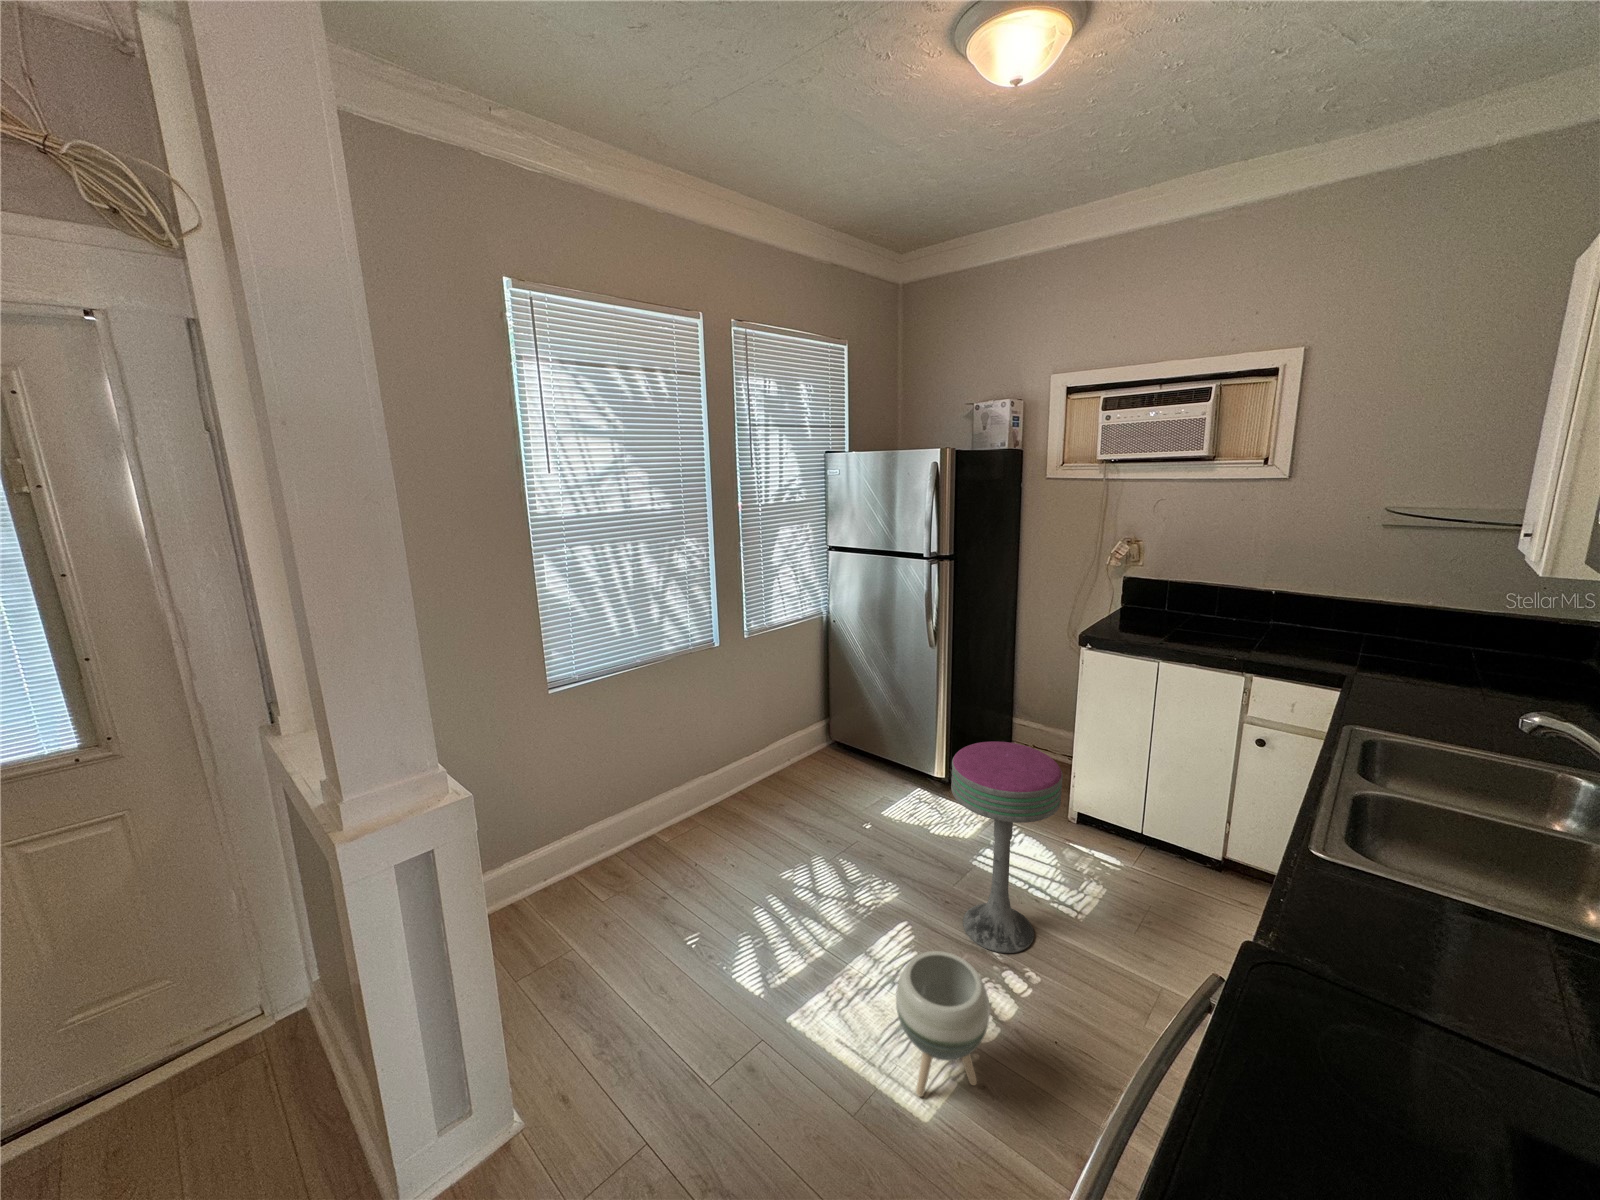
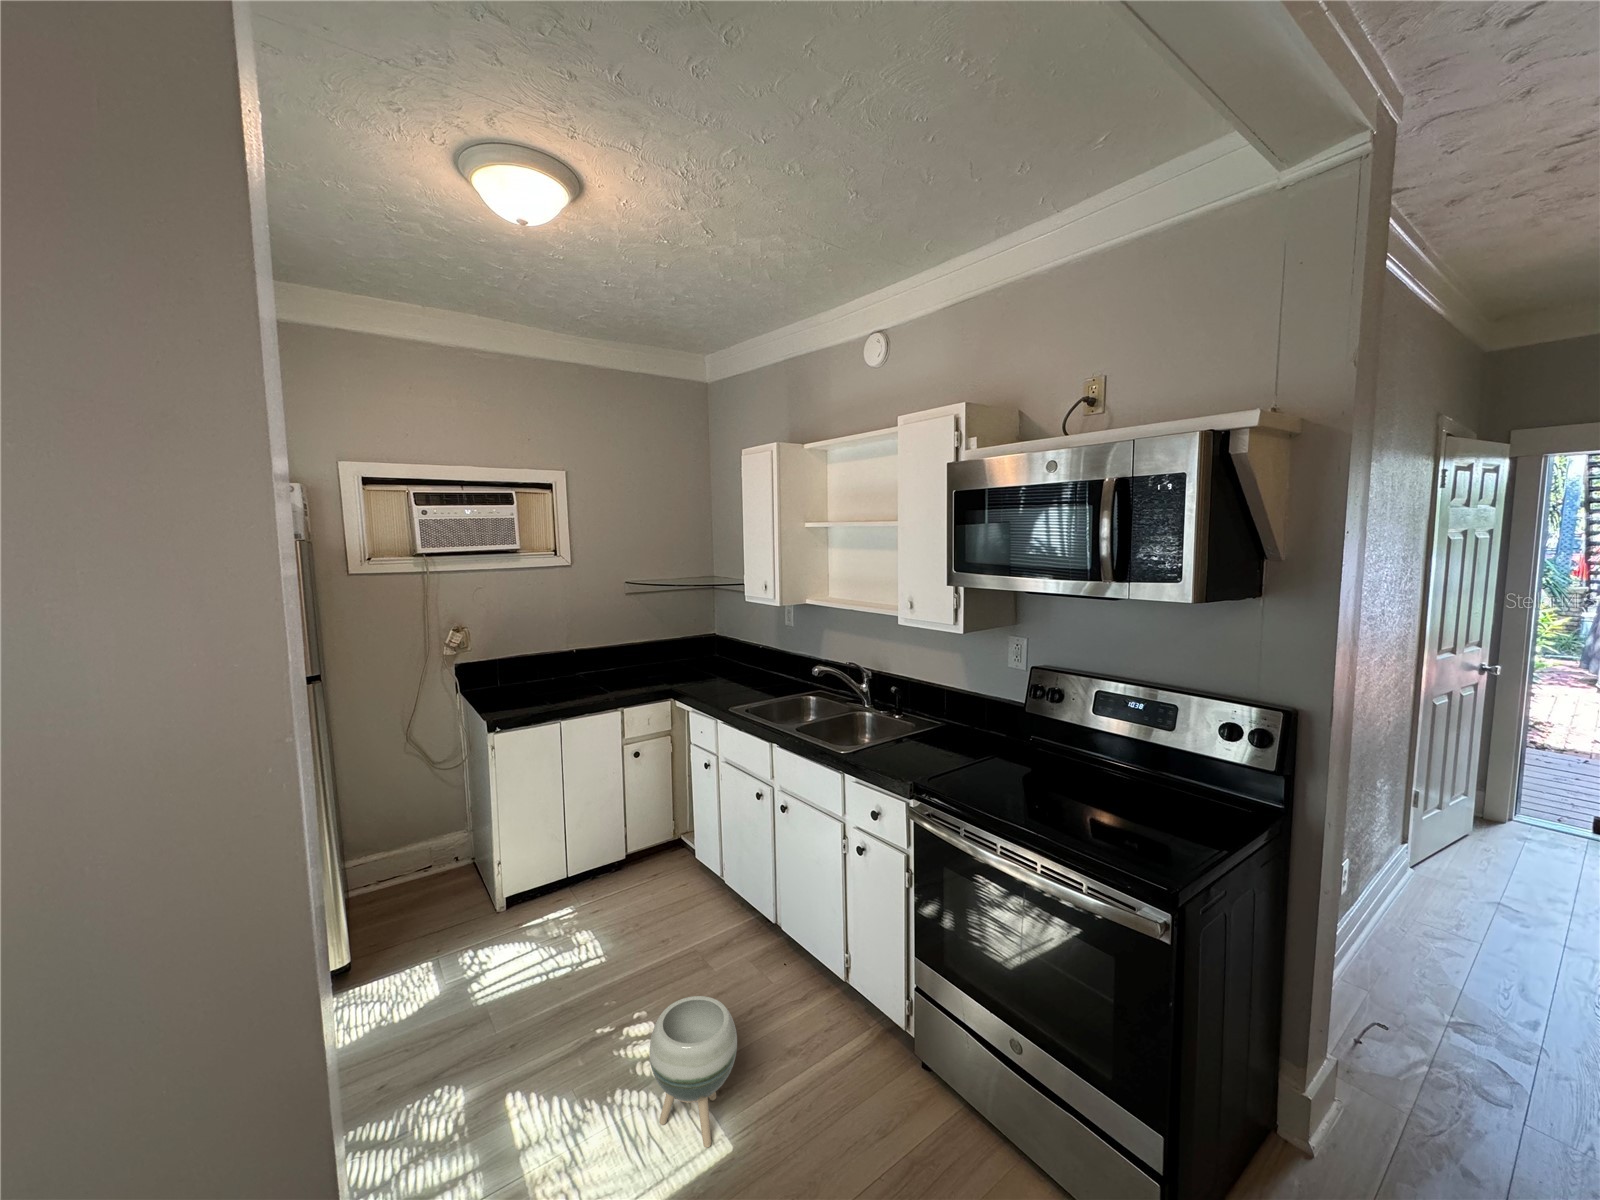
bar stool: present [951,741,1063,953] -> none [514,818,624,1044]

